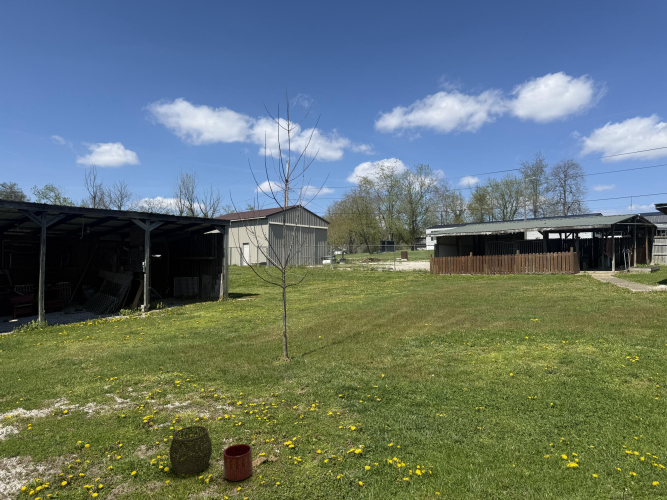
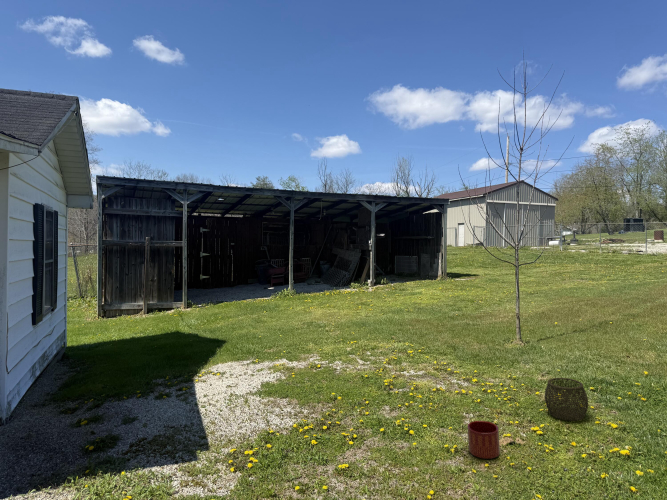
woven basket: present [169,426,212,475] -> present [544,378,588,421]

